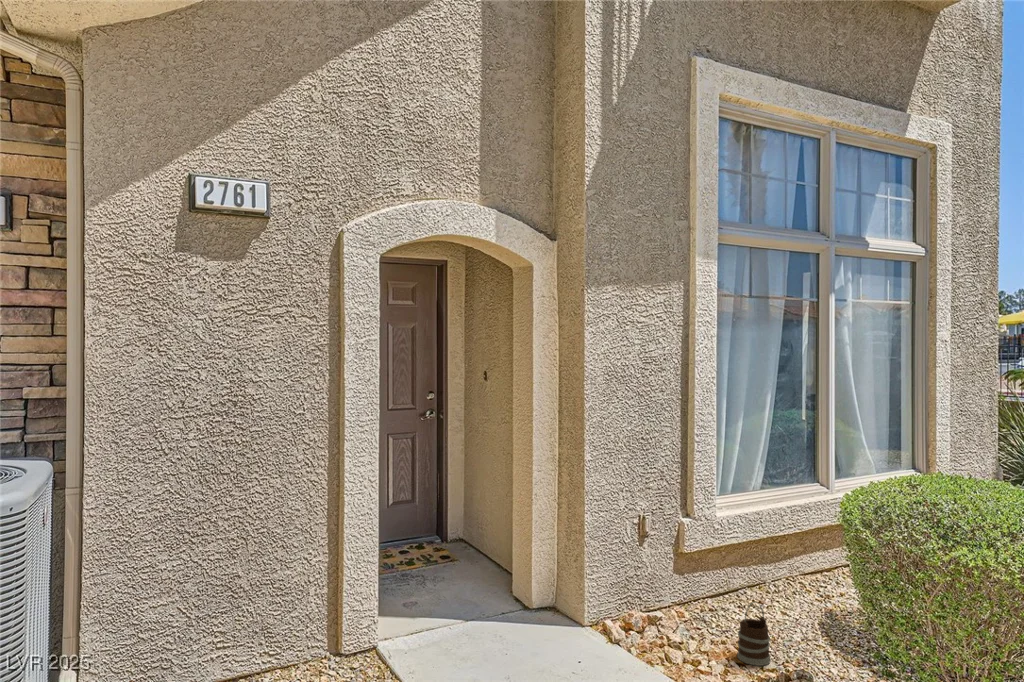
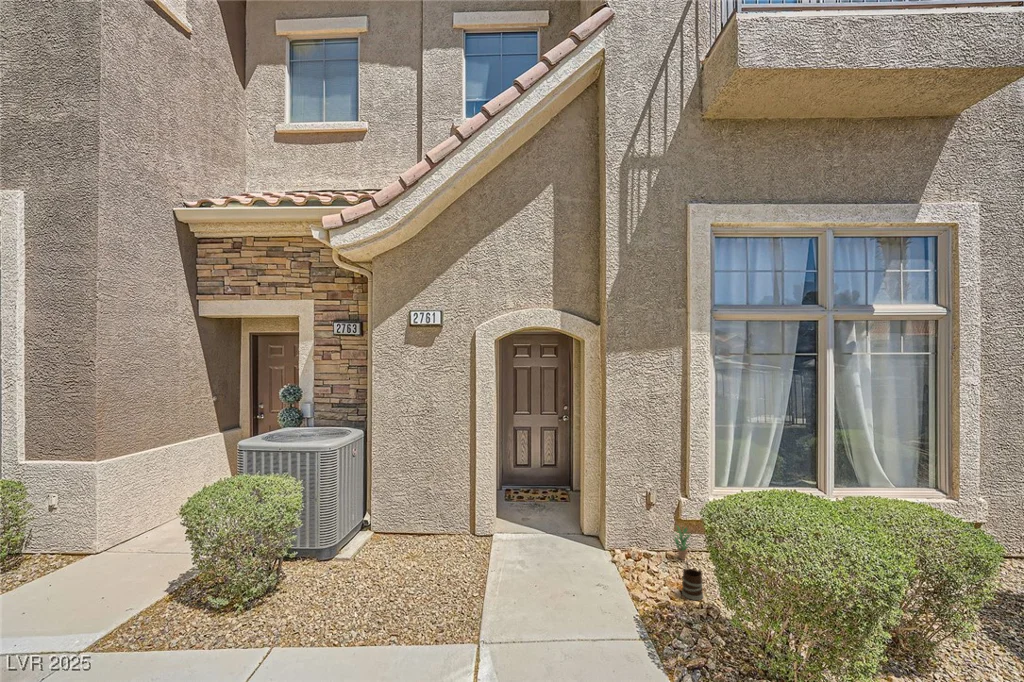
potted plant: none [676,559,709,614] -> present [675,526,690,560]

